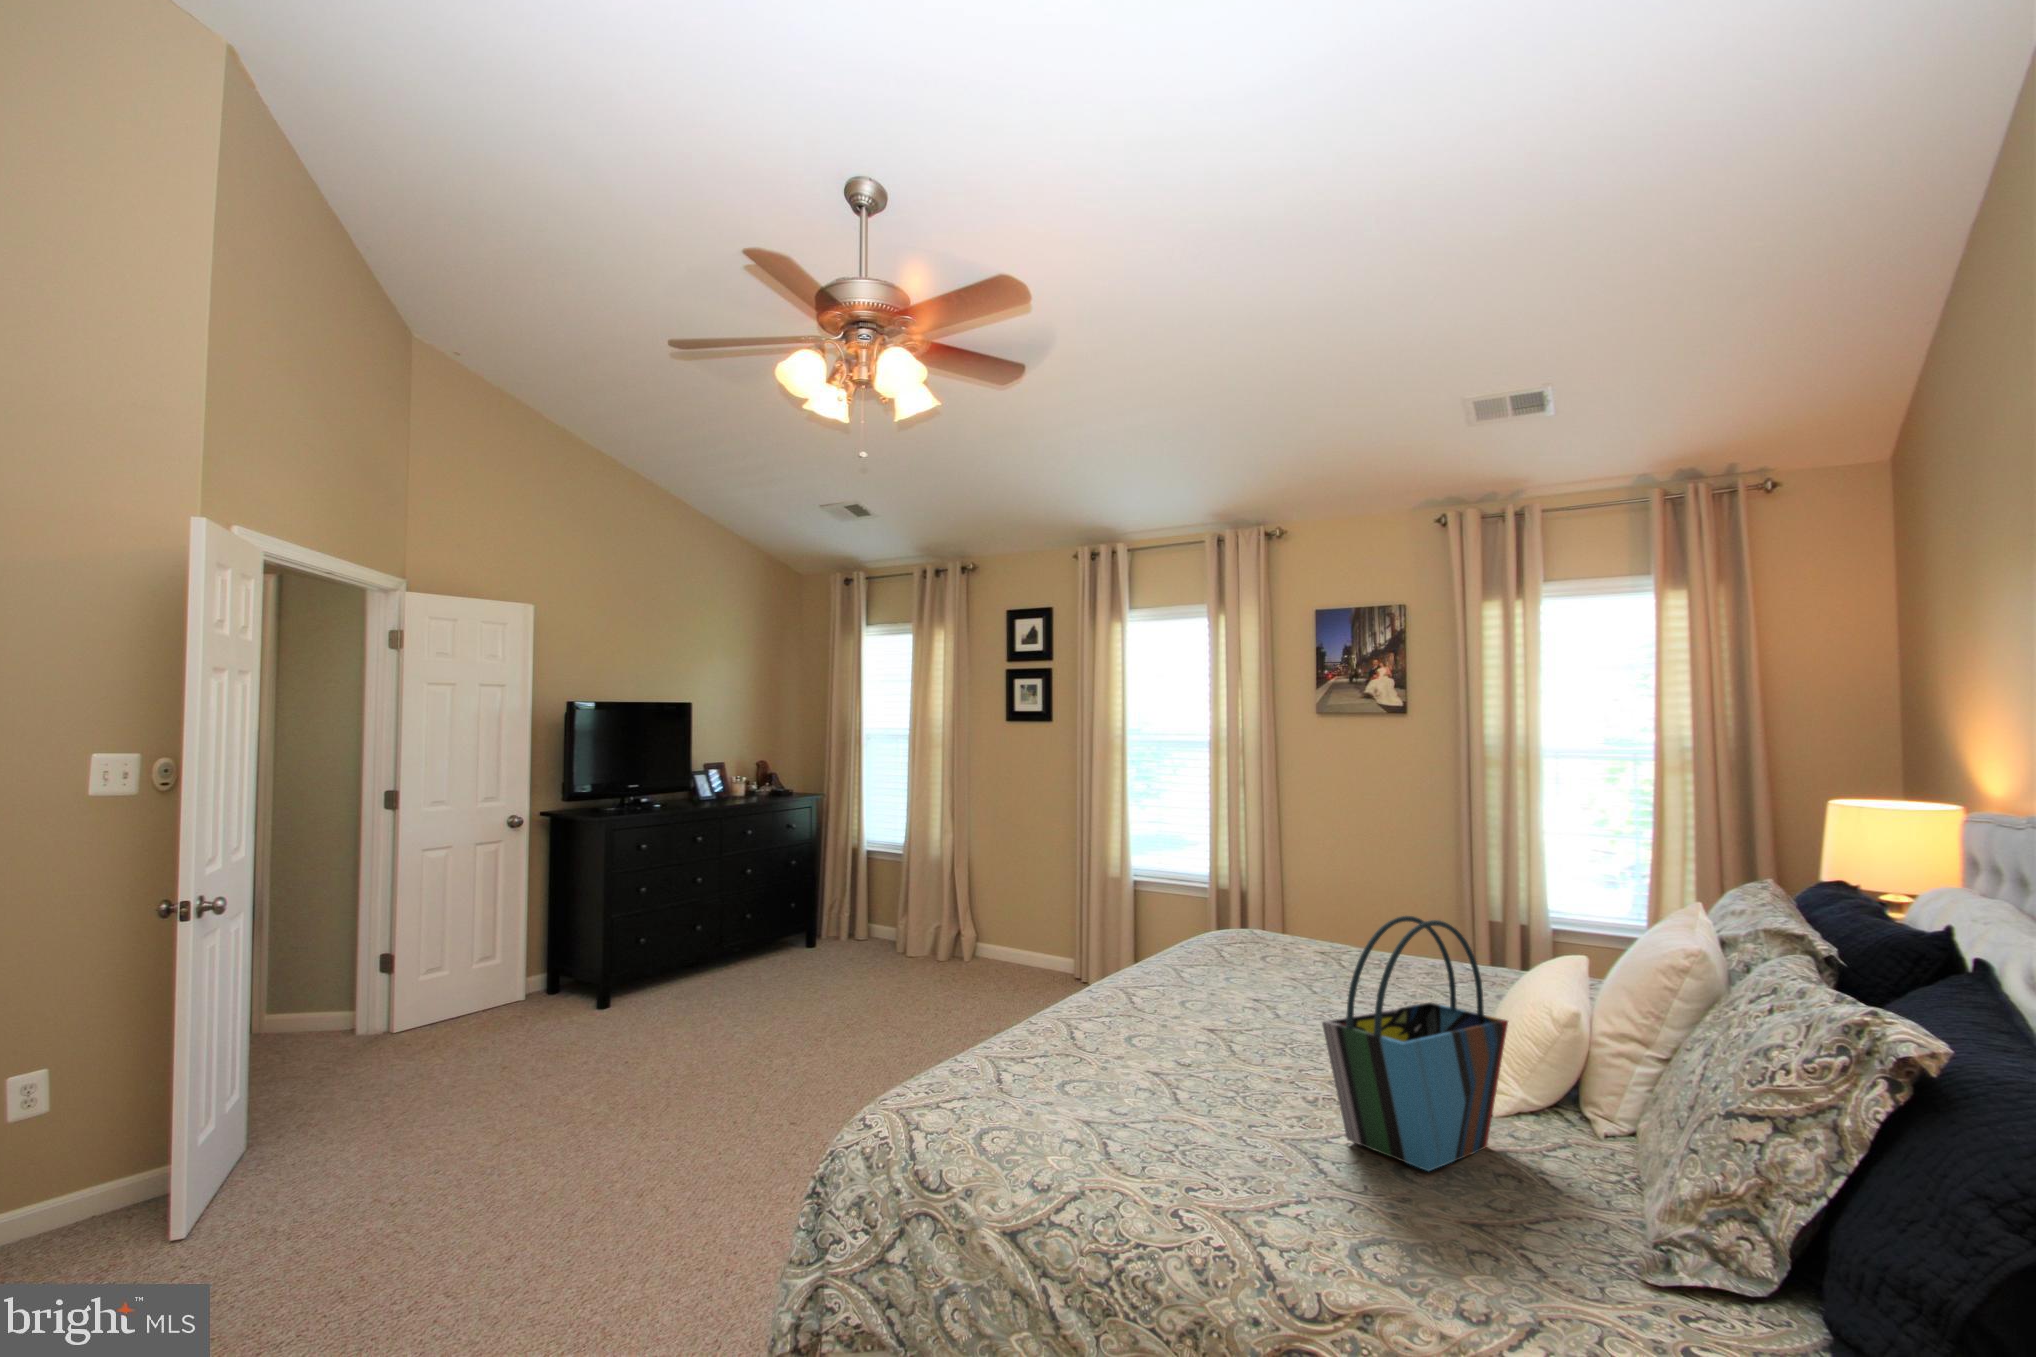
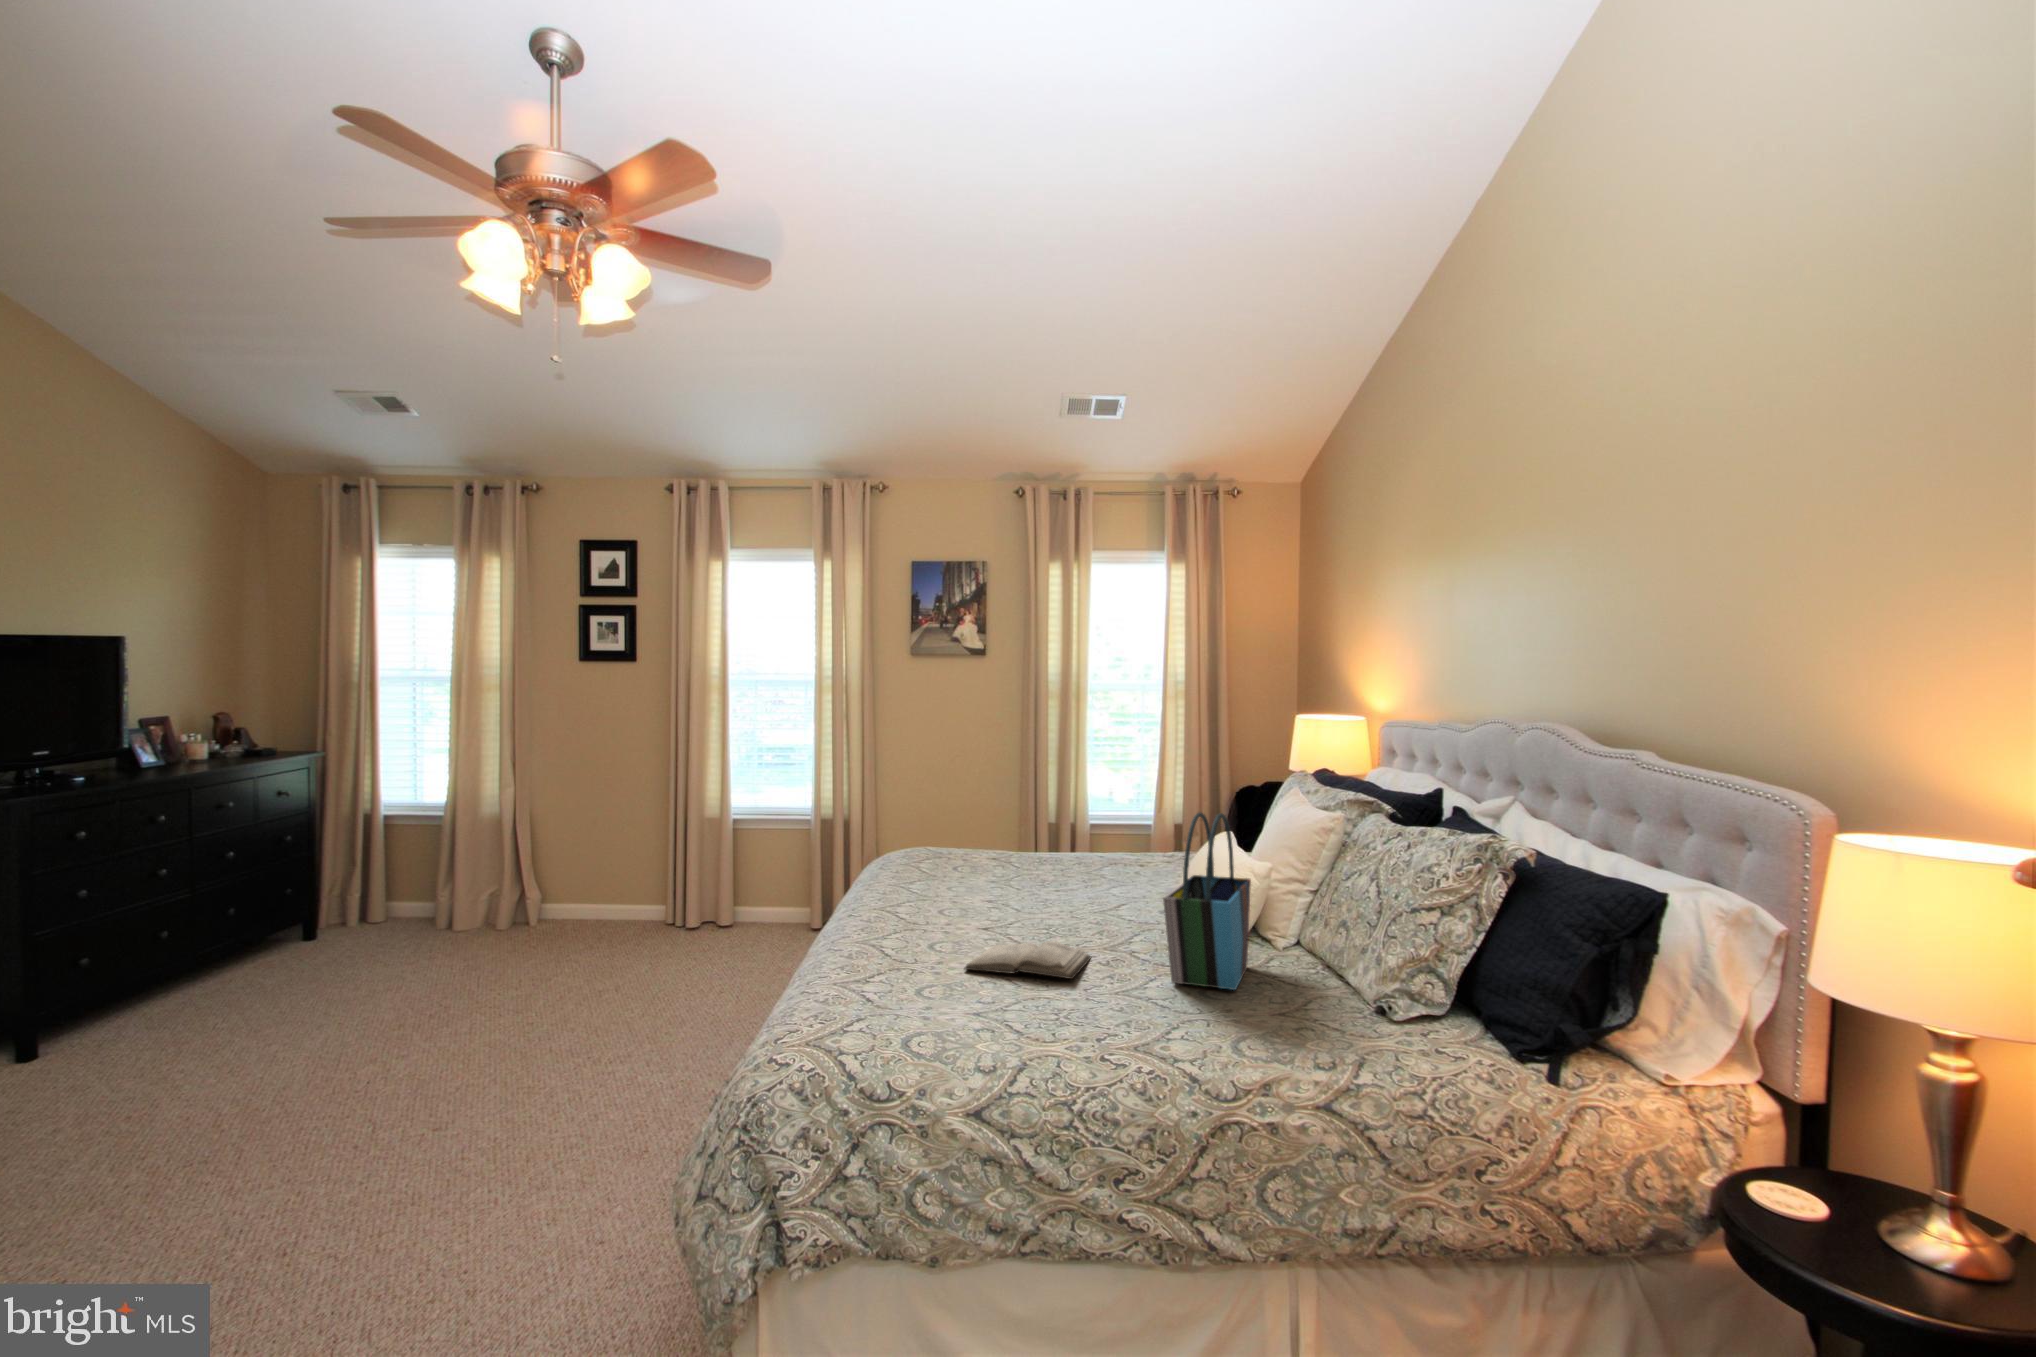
diary: none [1110,1047,1279,1106] -> present [965,941,1091,979]

